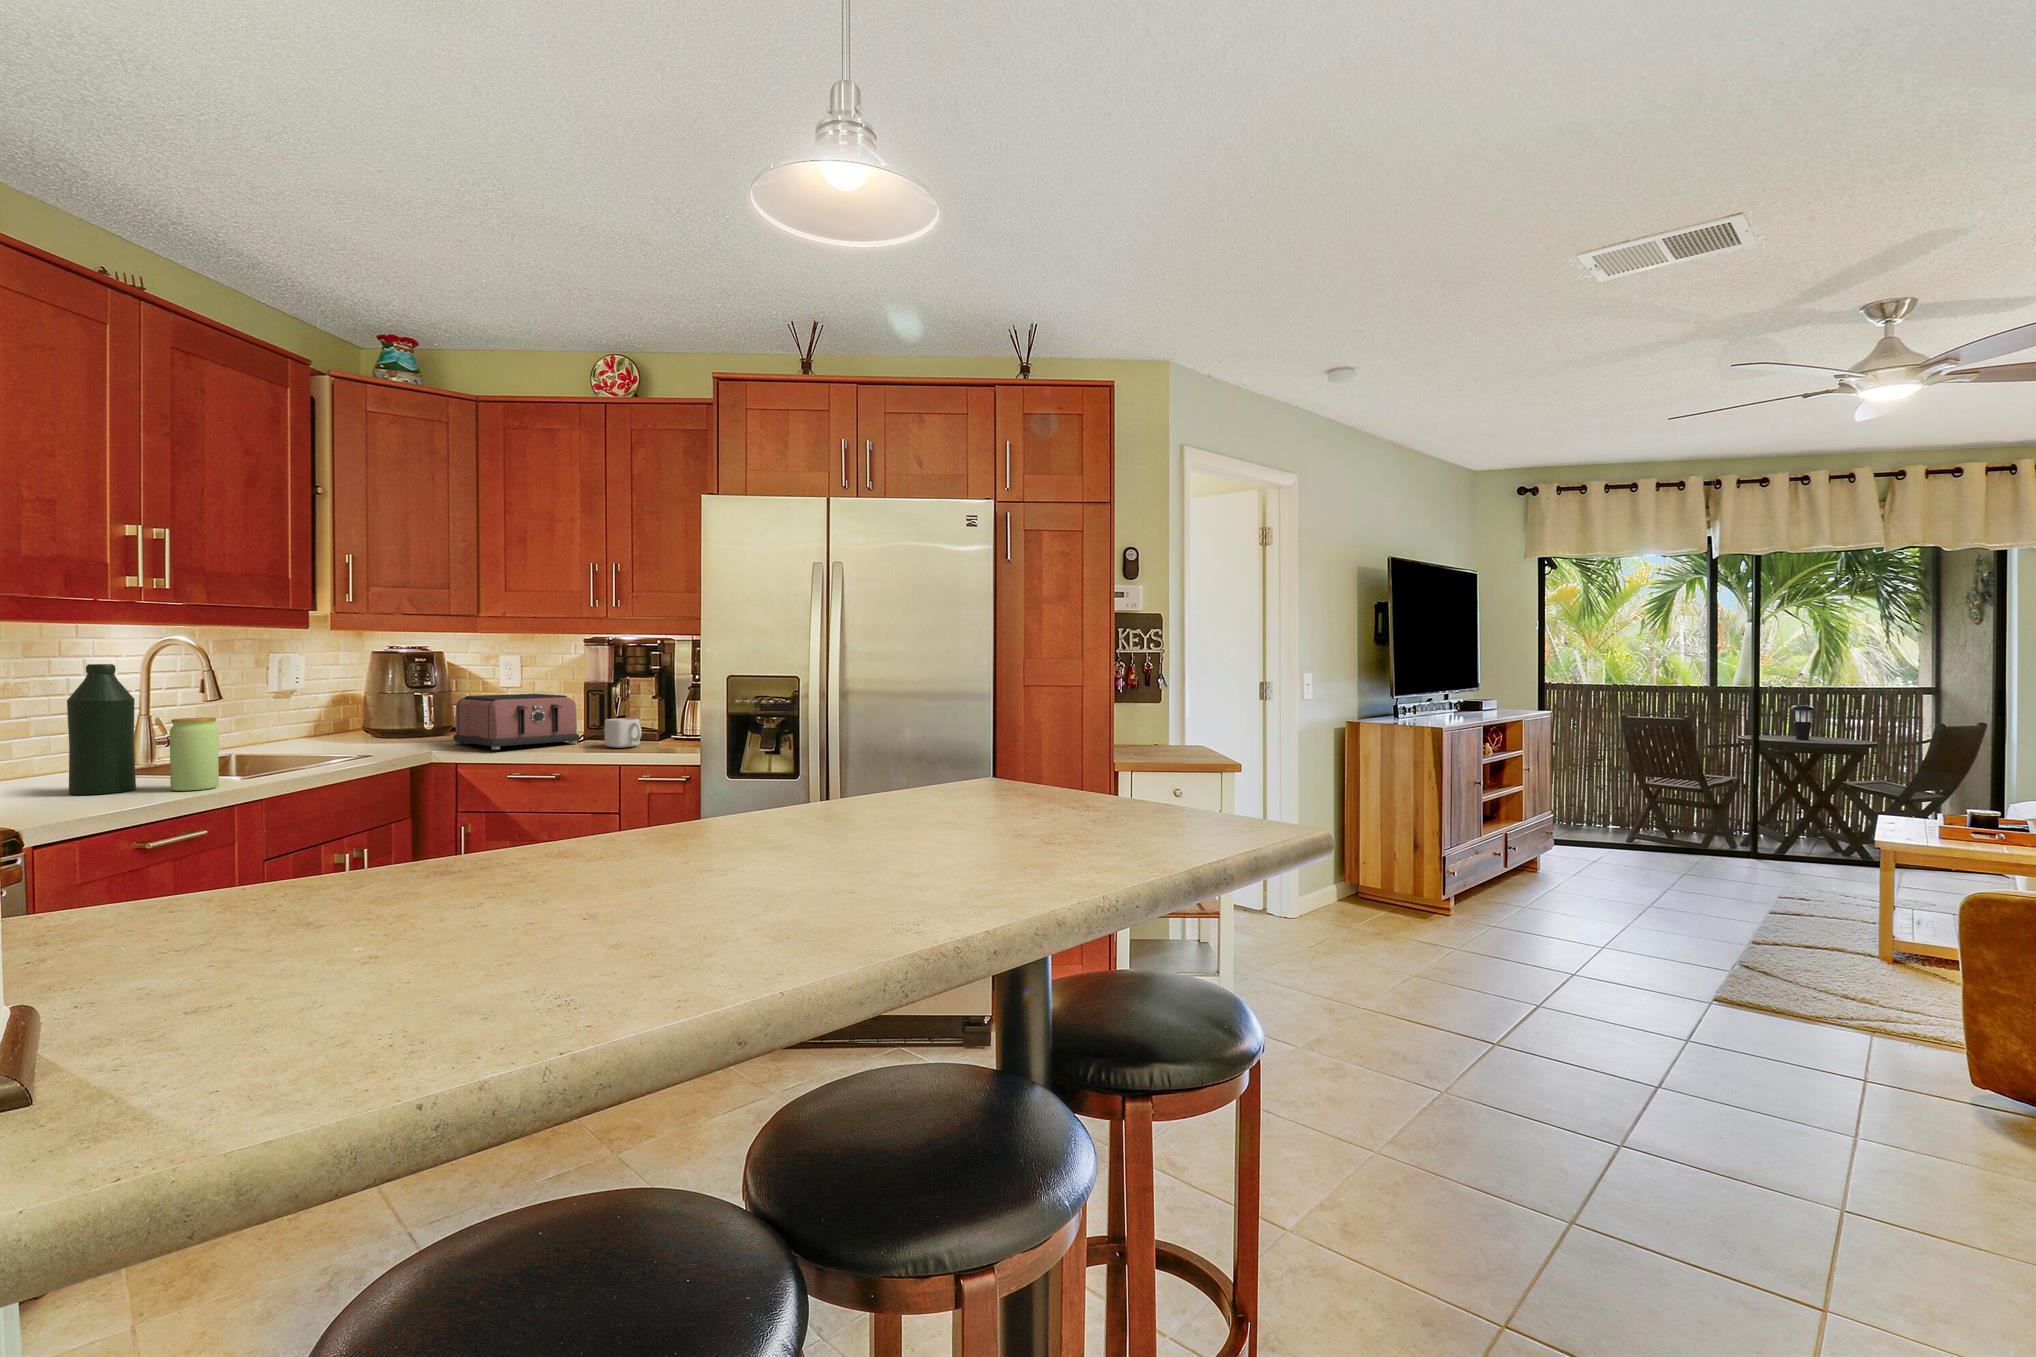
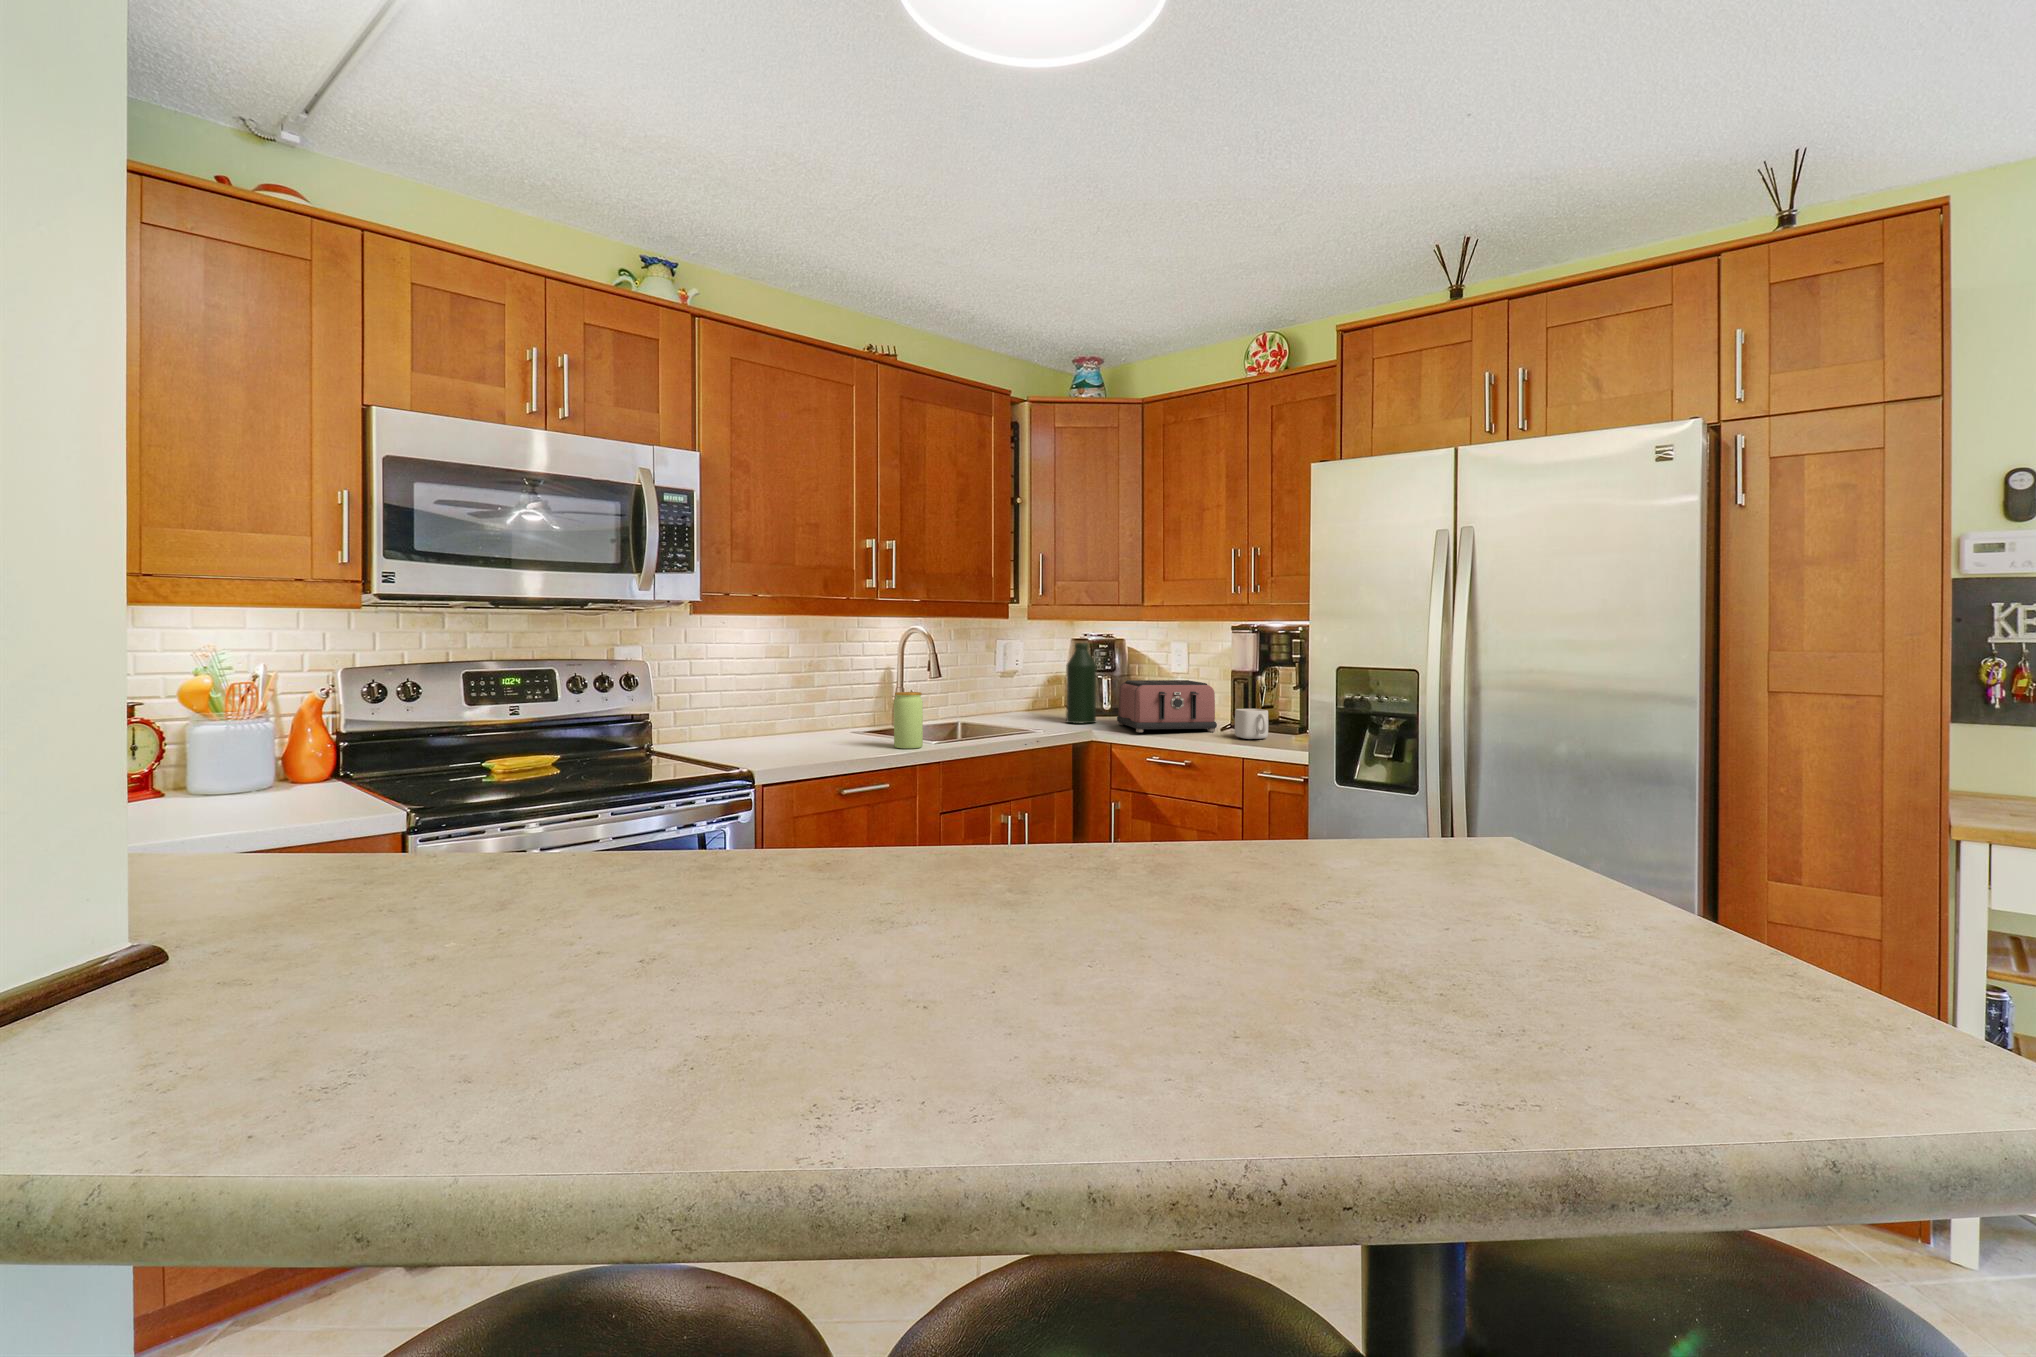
bottle: present [67,664,136,795] -> present [1066,643,1097,723]

